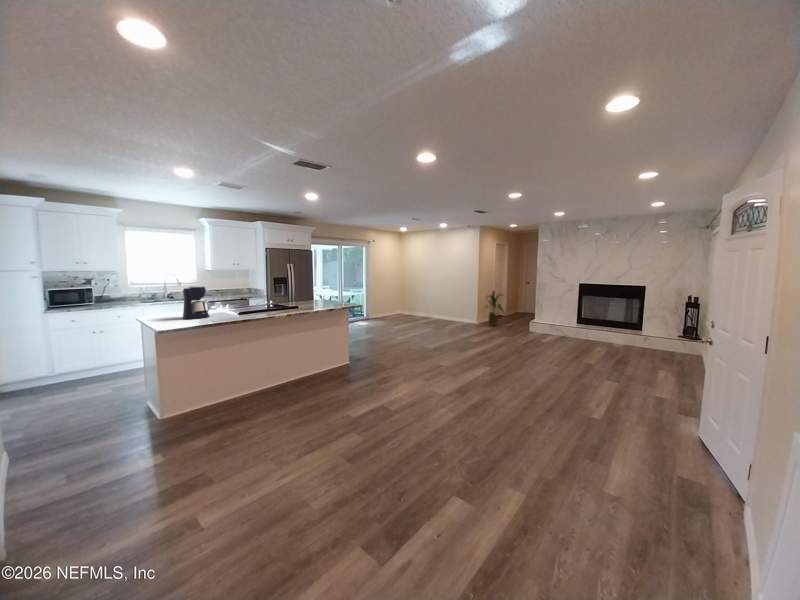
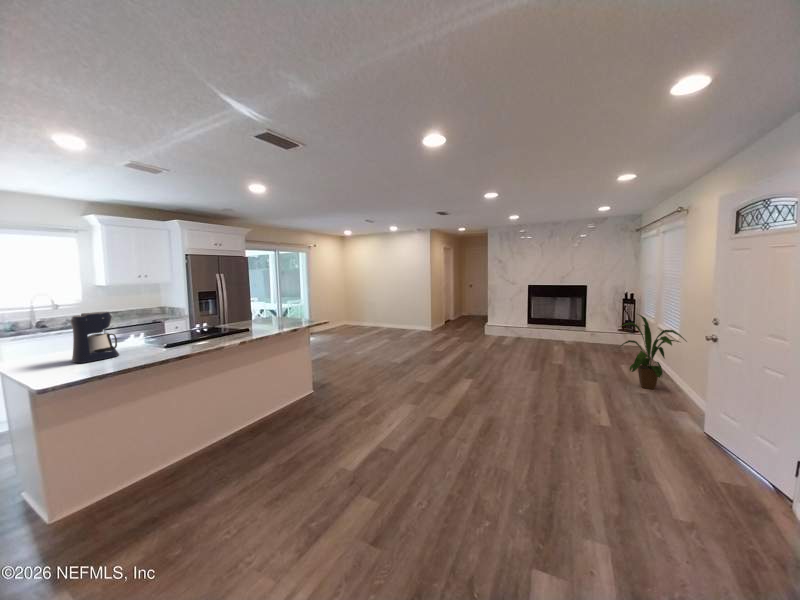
house plant: present [487,291,504,326] -> present [620,314,687,389]

